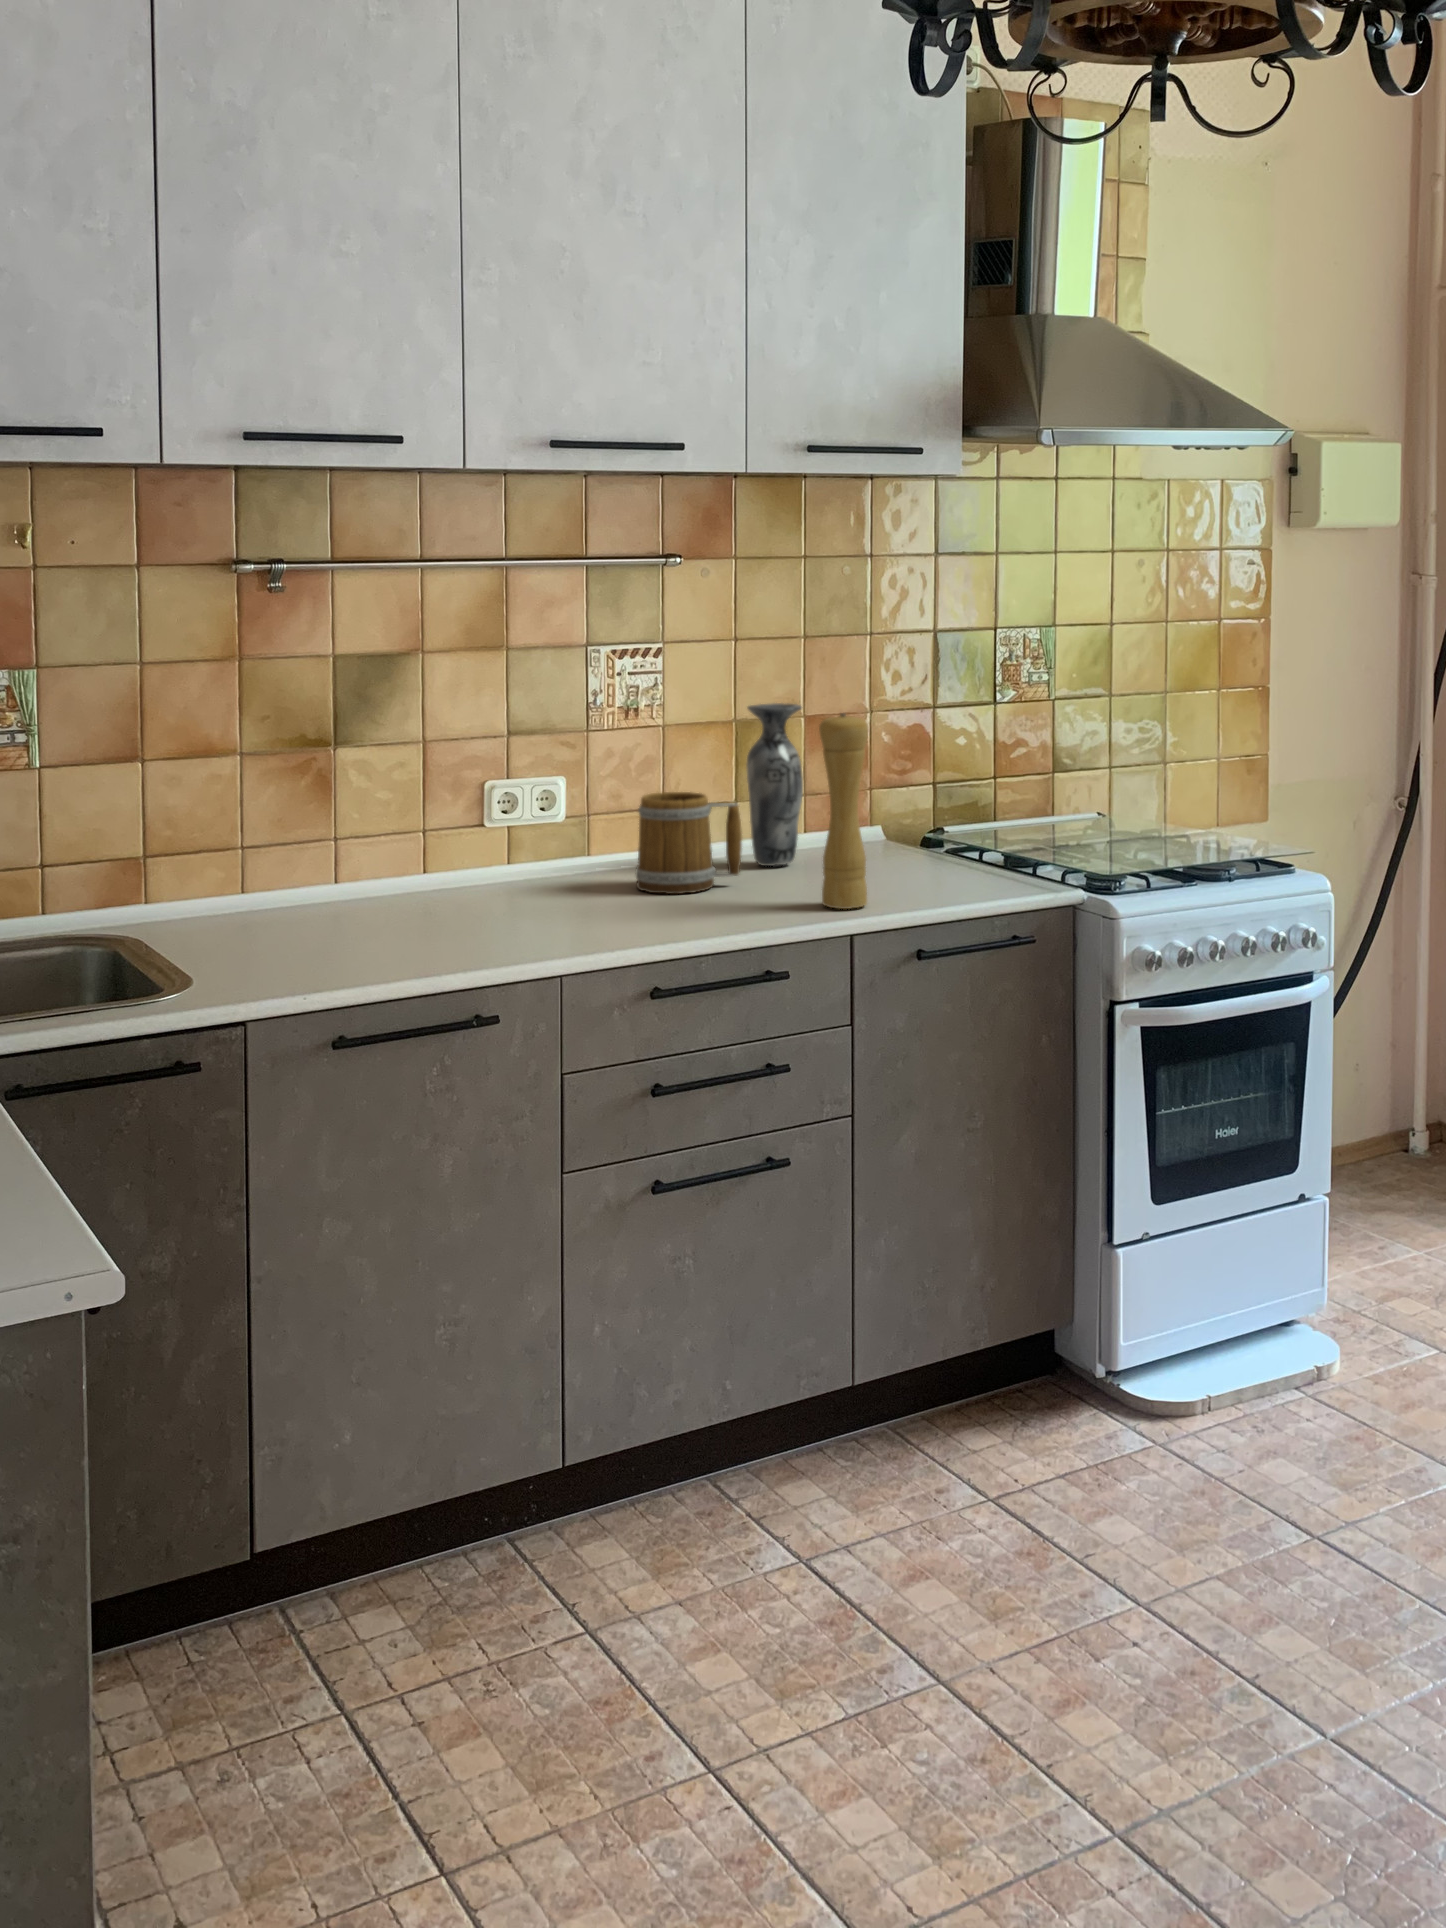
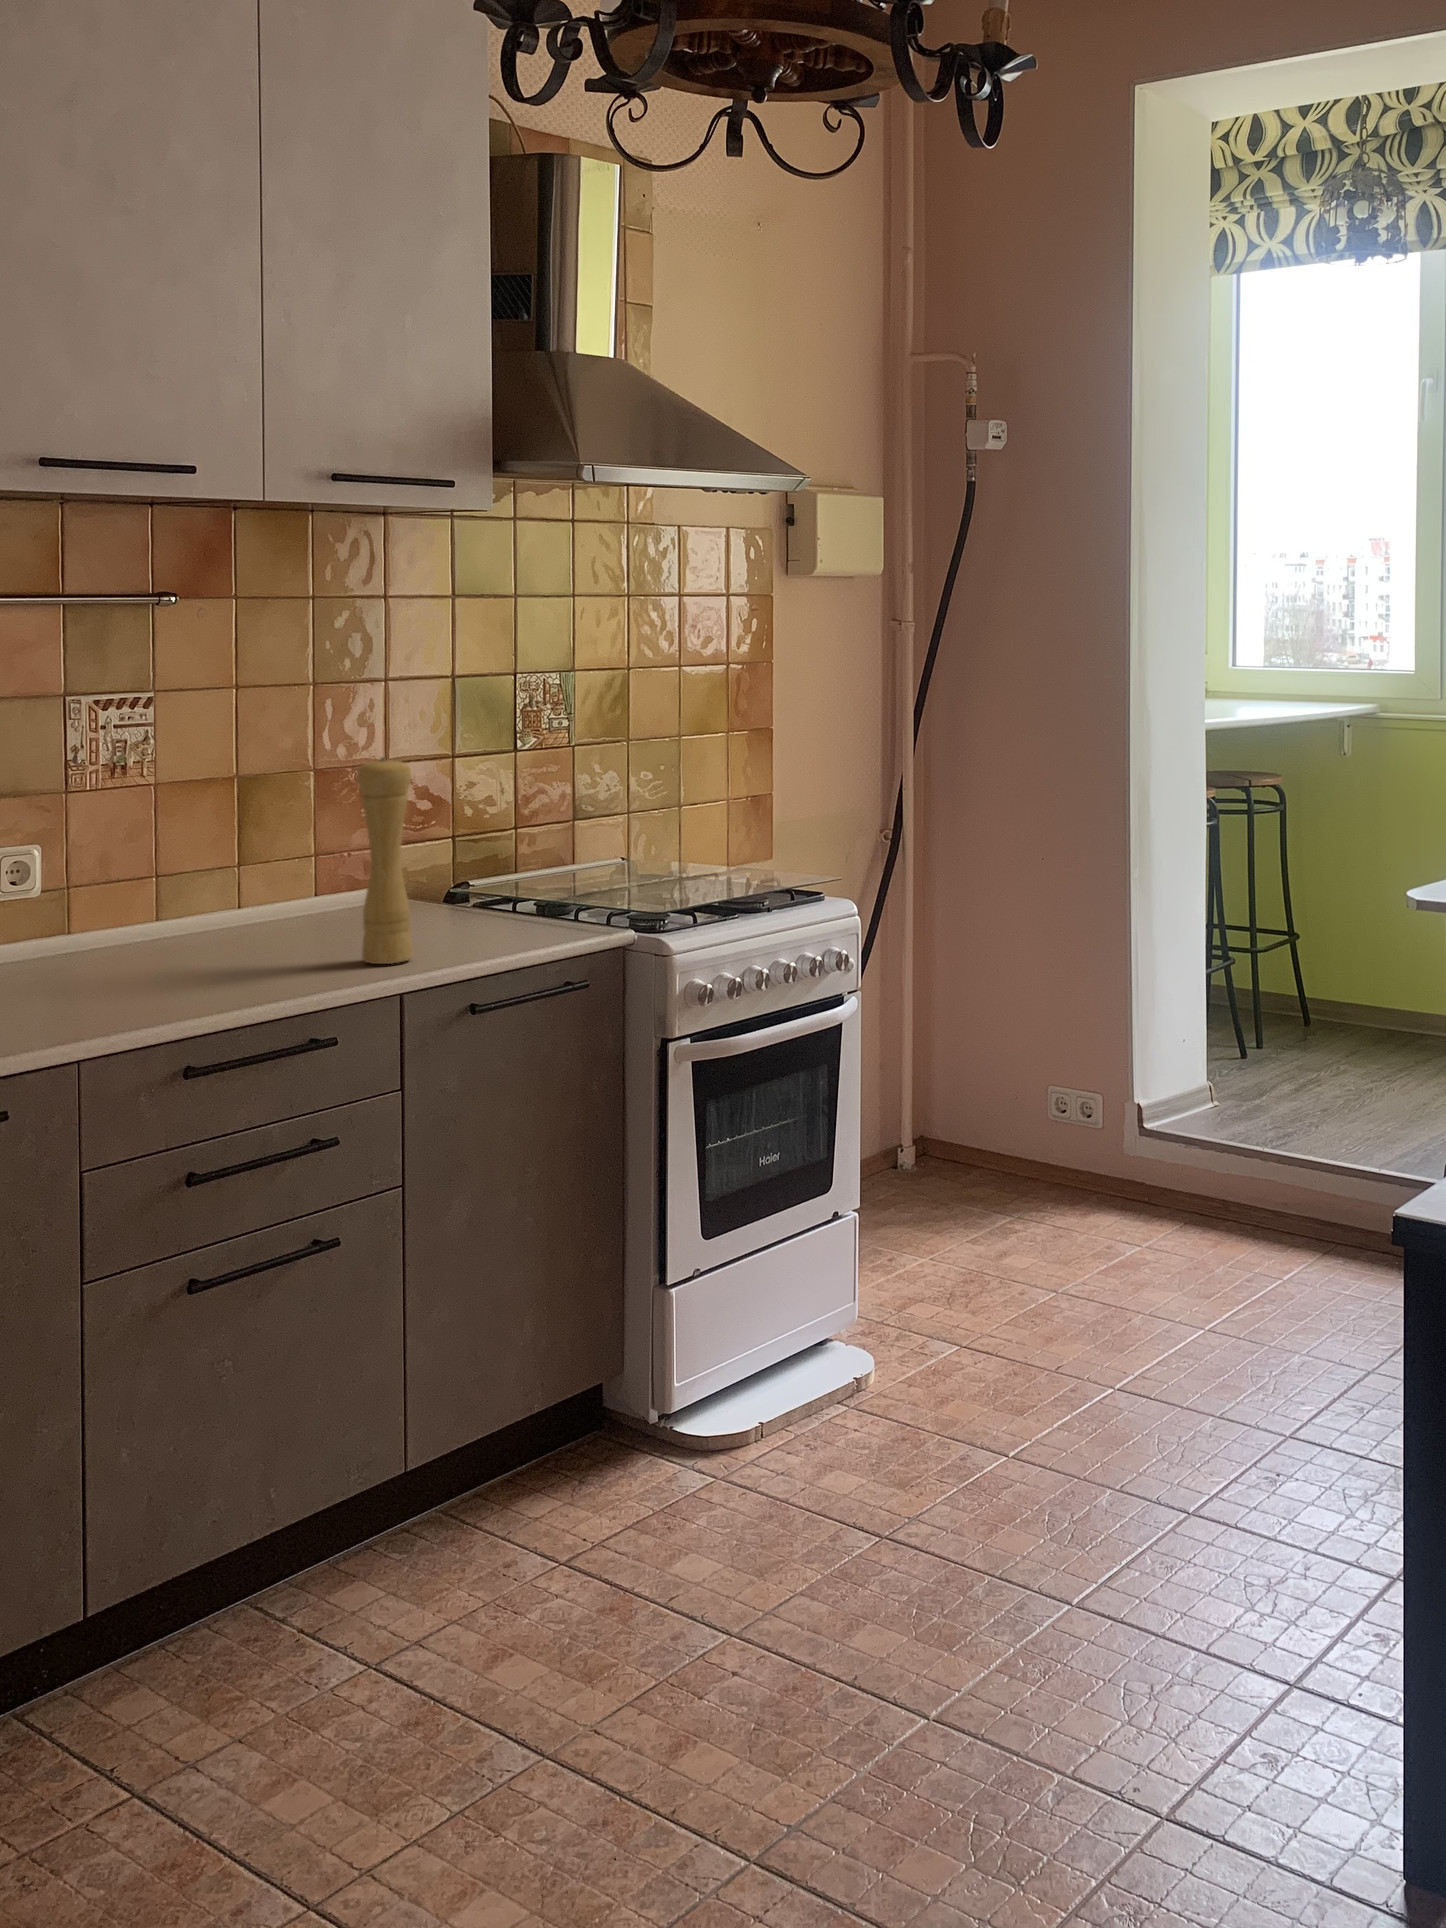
vase: present [746,703,803,866] -> none [257,753,321,929]
mug: present [636,792,742,894] -> none [138,852,262,964]

